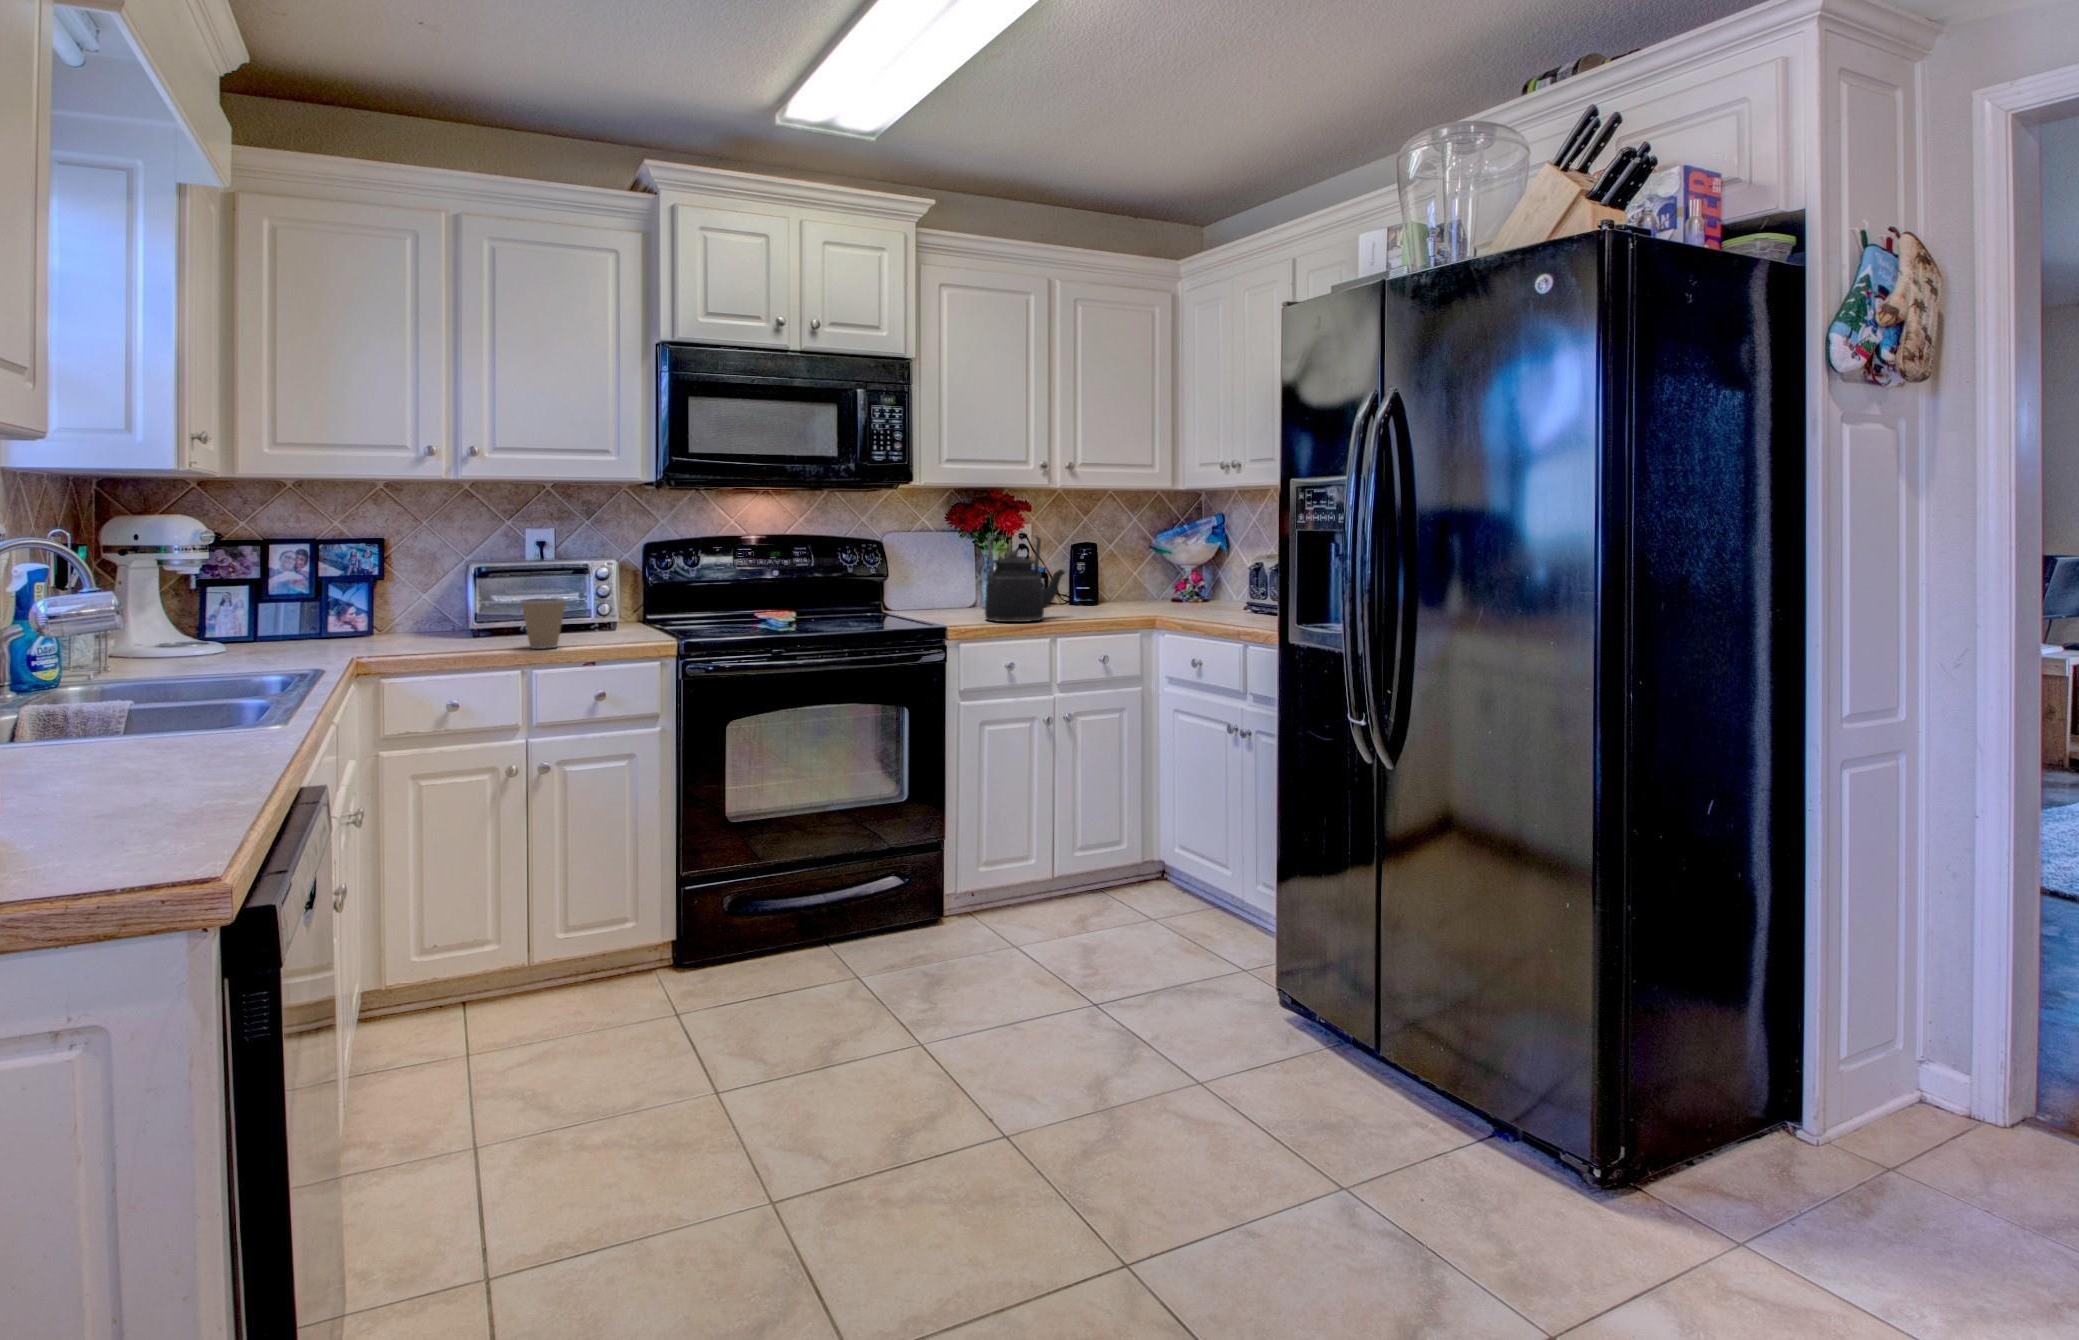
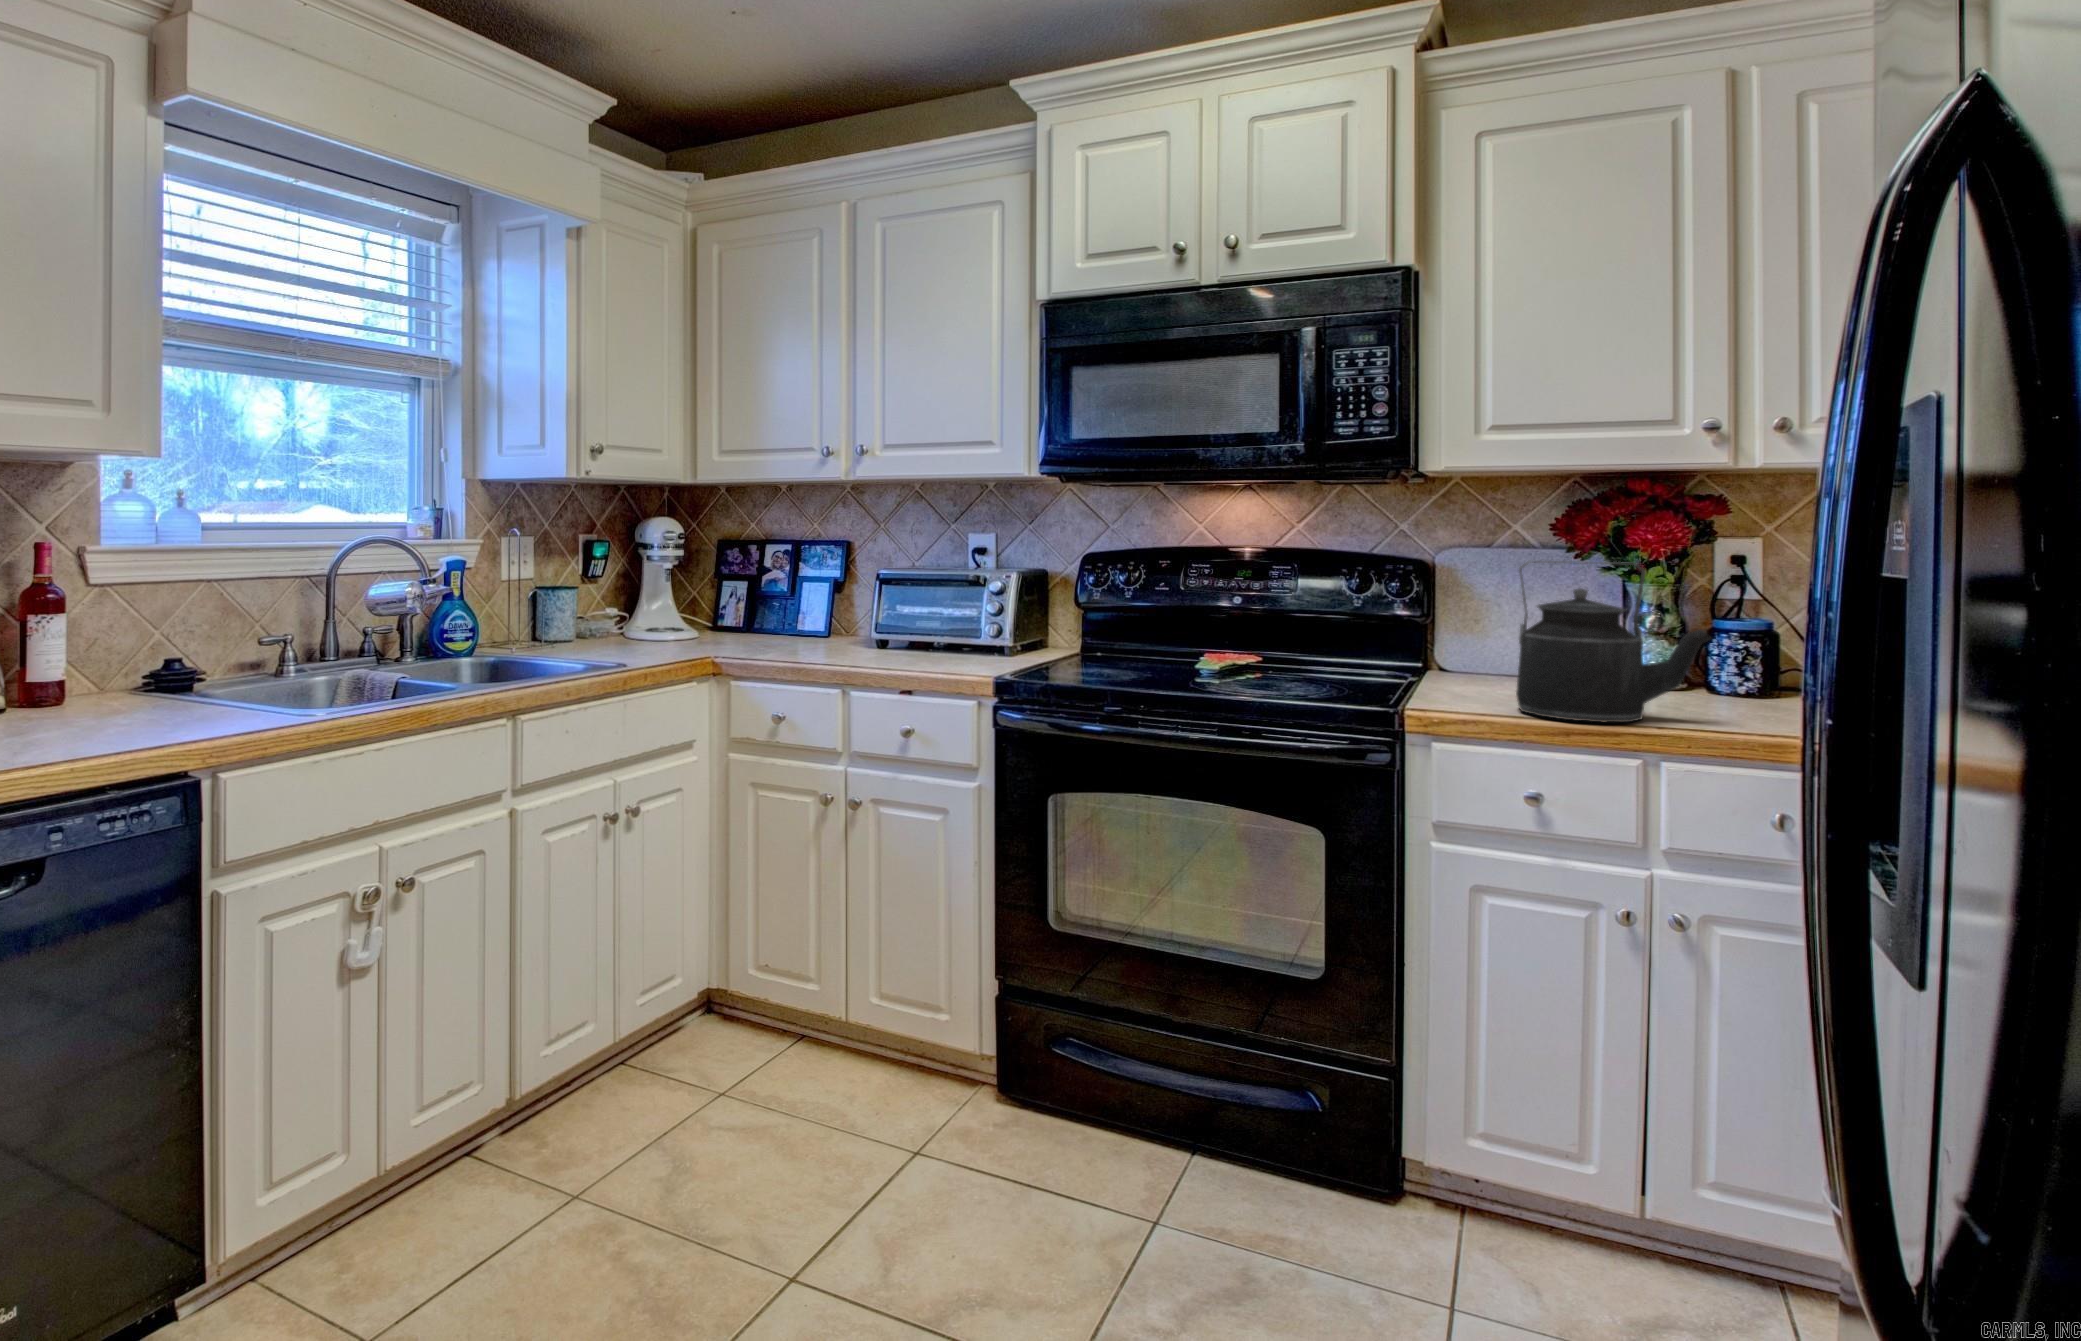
coffee cup: present [521,598,566,649] -> none [840,612,889,669]

